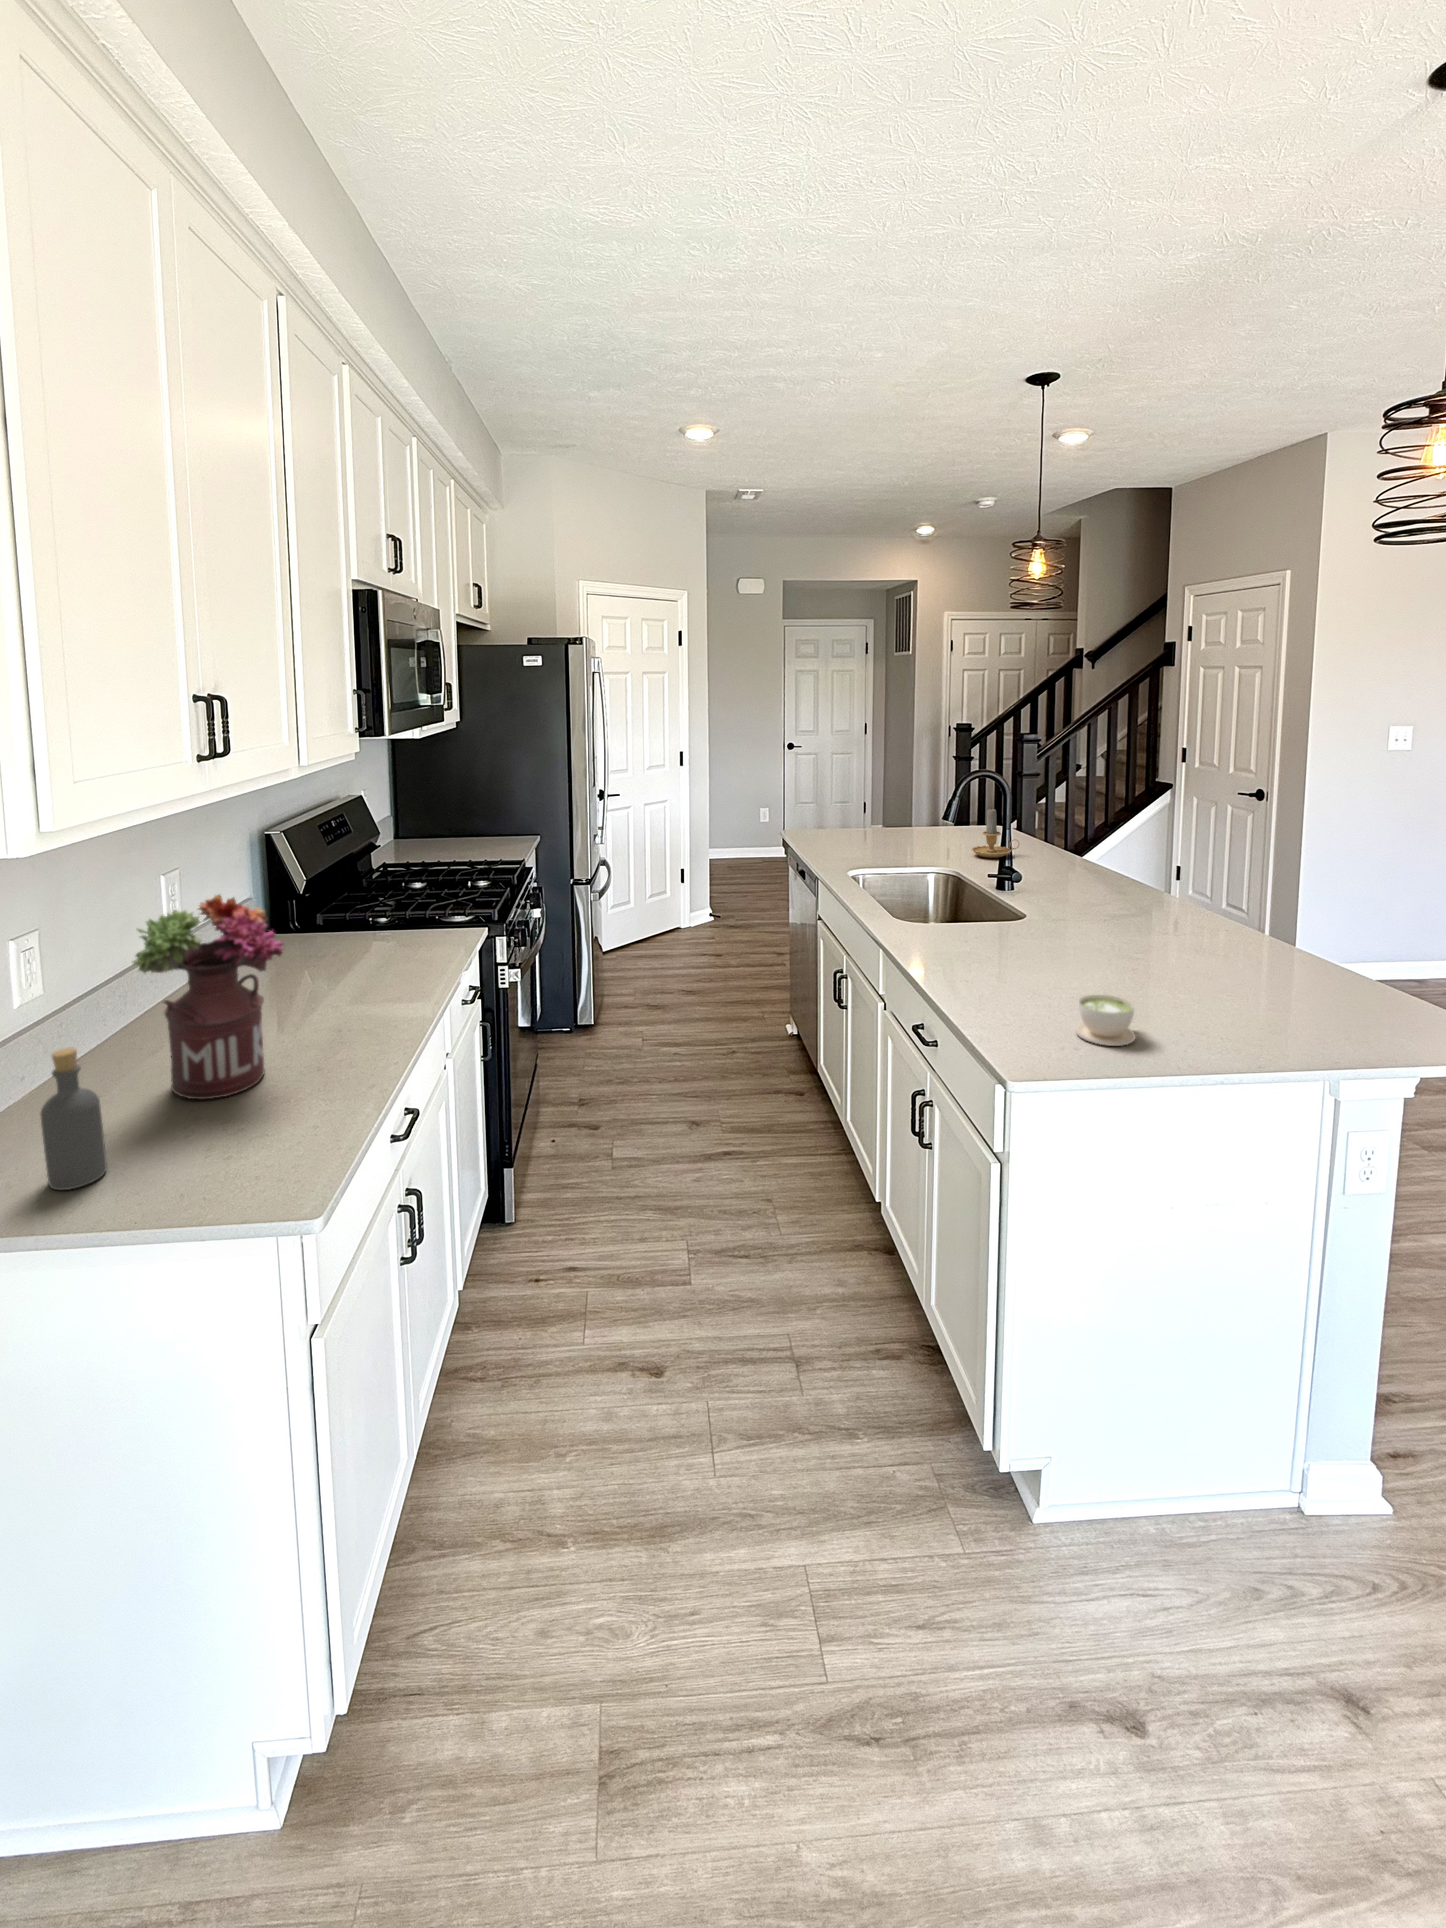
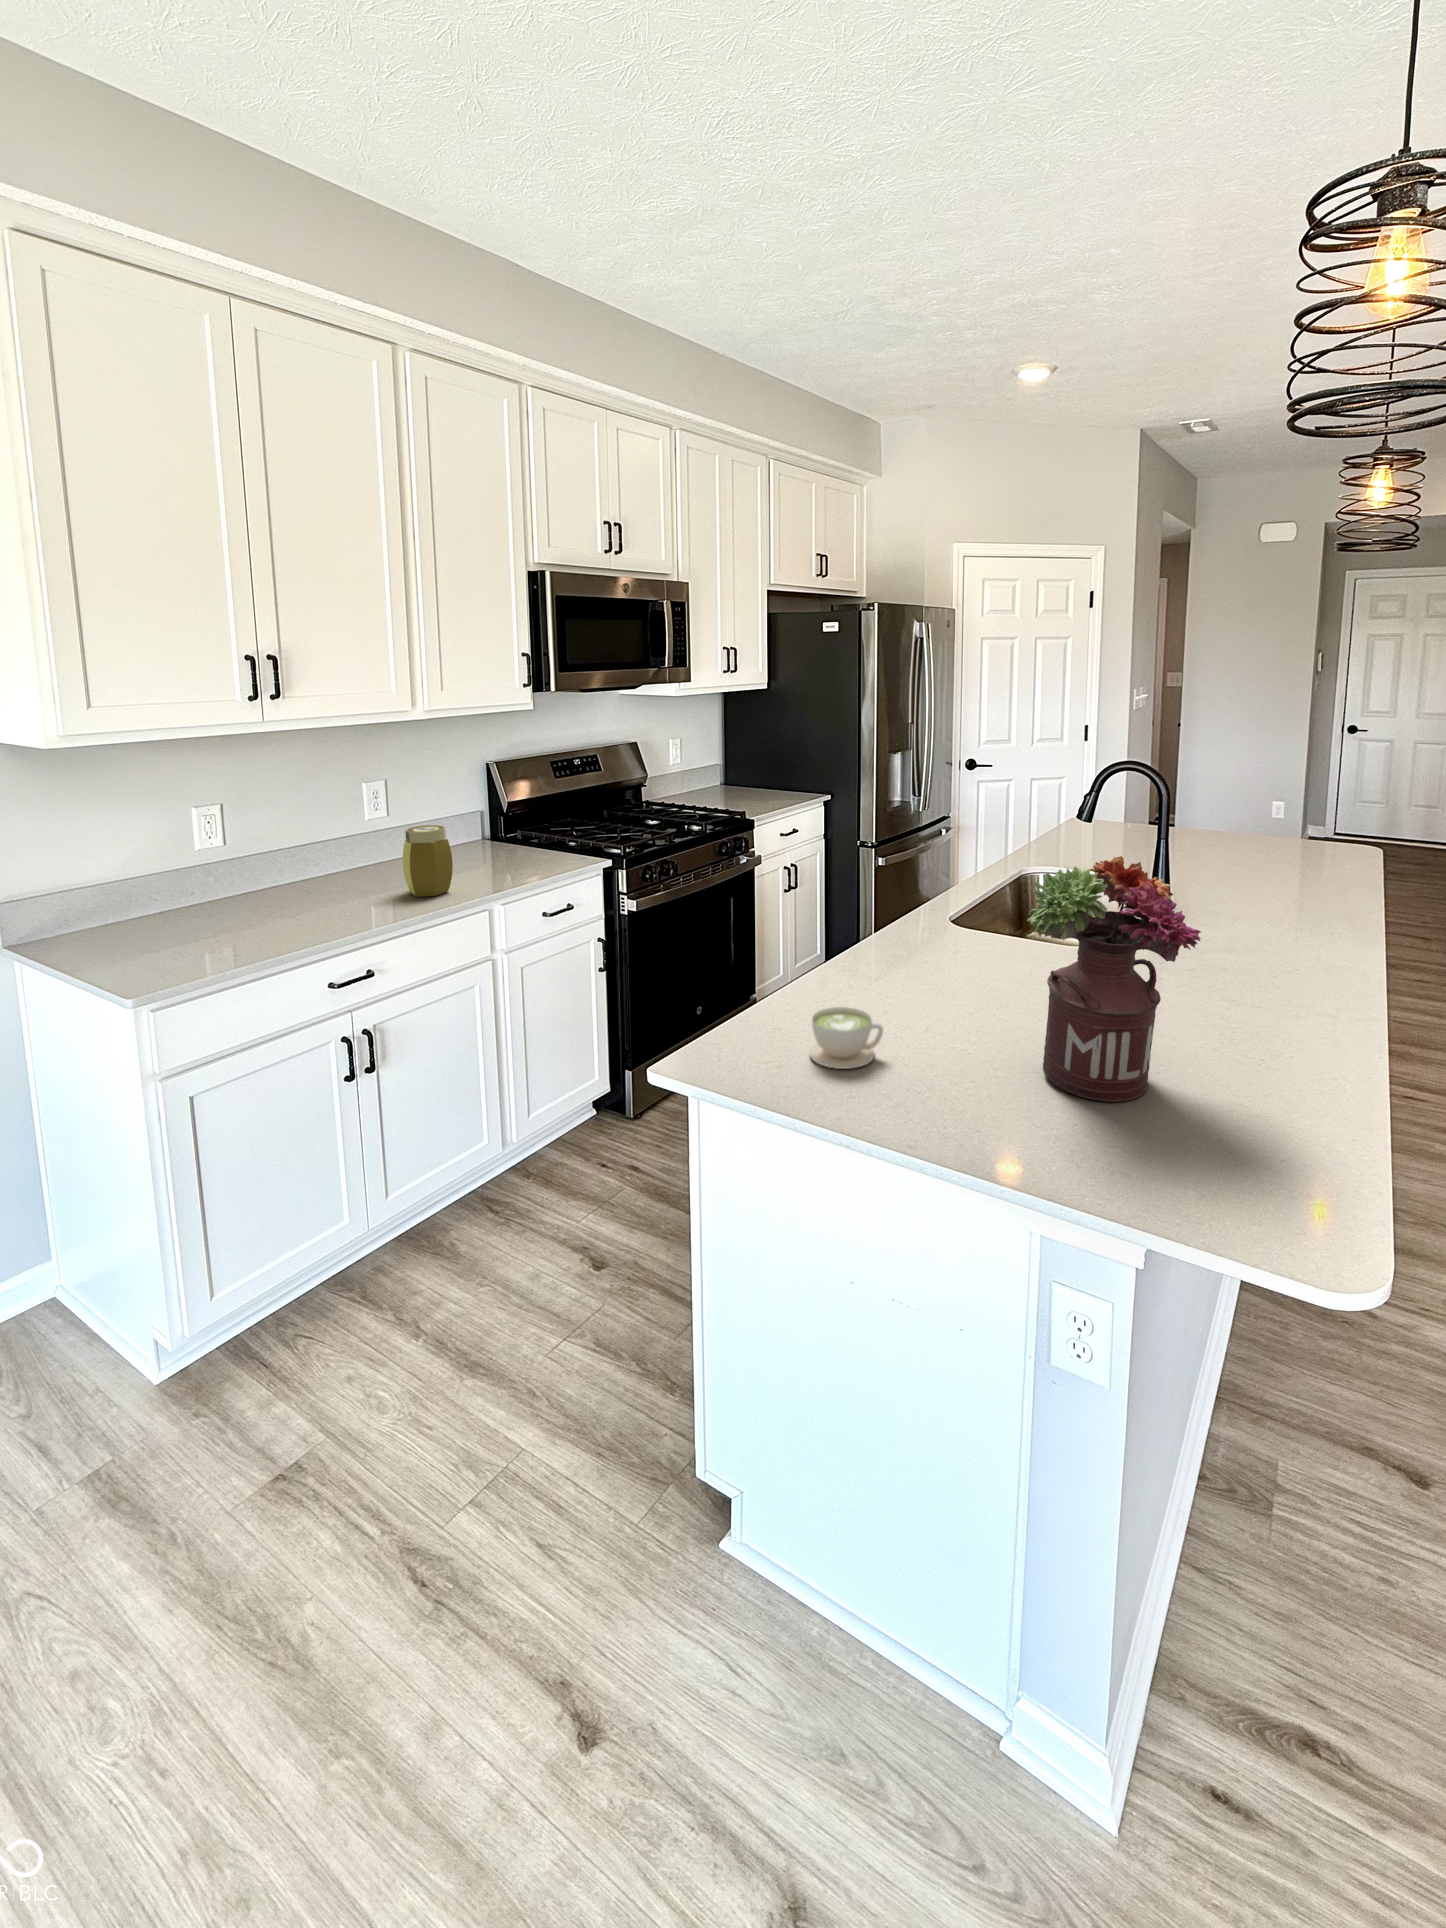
candle: present [972,809,1019,858] -> none [1213,817,1281,883]
flower arrangement: present [133,895,284,1099] -> present [1027,856,1202,1102]
jar: none [331,929,391,1025] -> present [403,825,453,897]
bottle: present [41,1048,107,1190] -> none [125,853,166,940]

